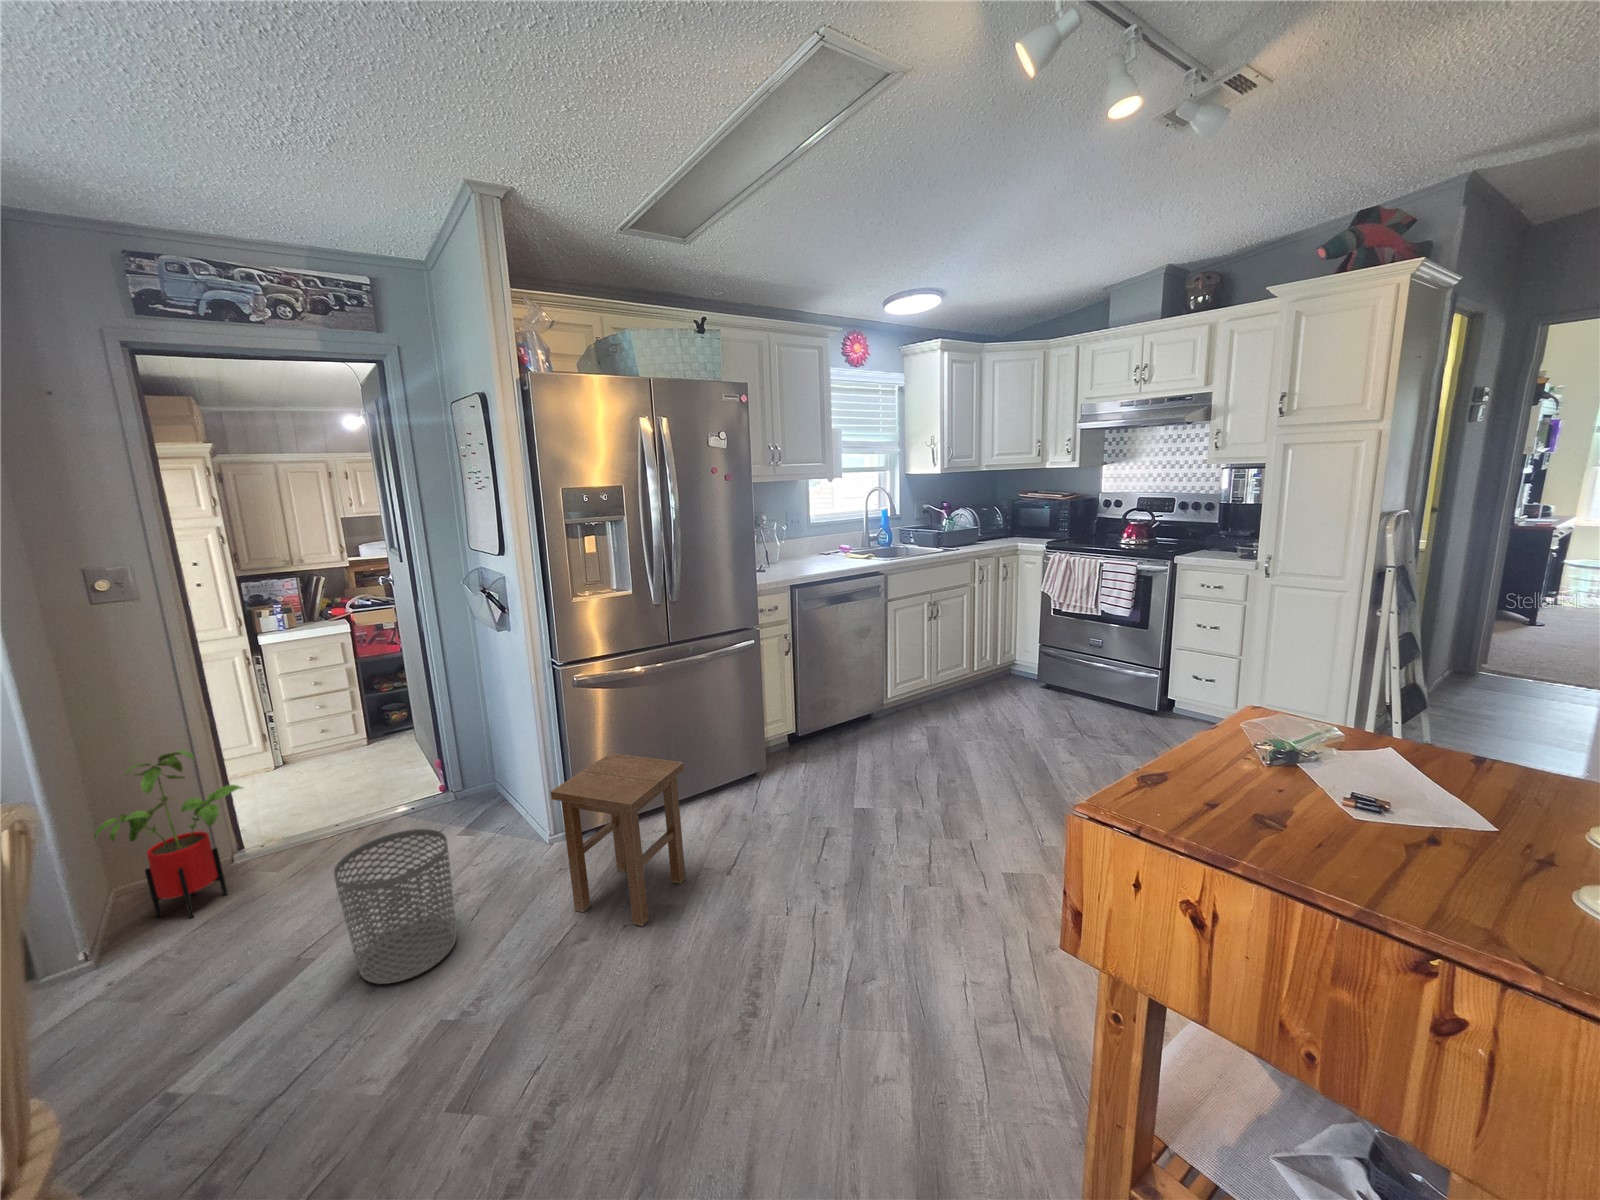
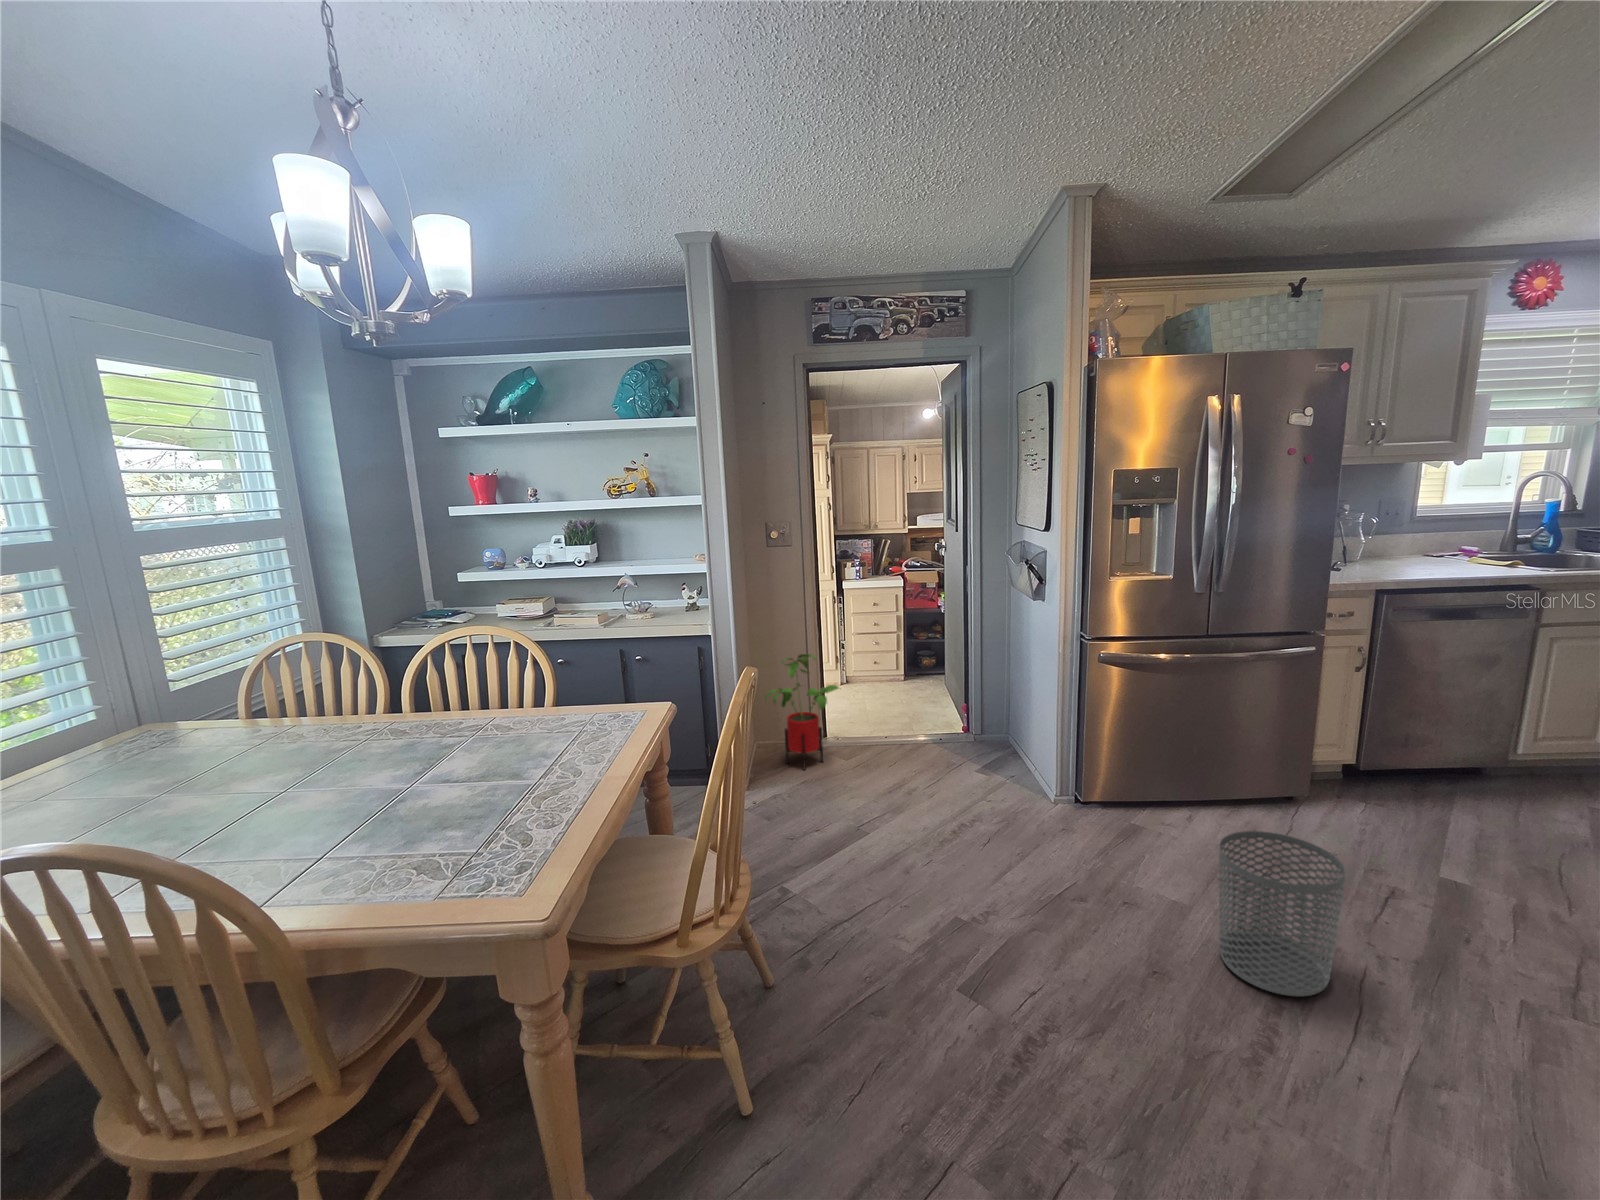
stool: present [551,753,686,926] -> none [1067,729,1203,896]
waste bin: present [334,829,457,984] -> present [1219,831,1345,996]

